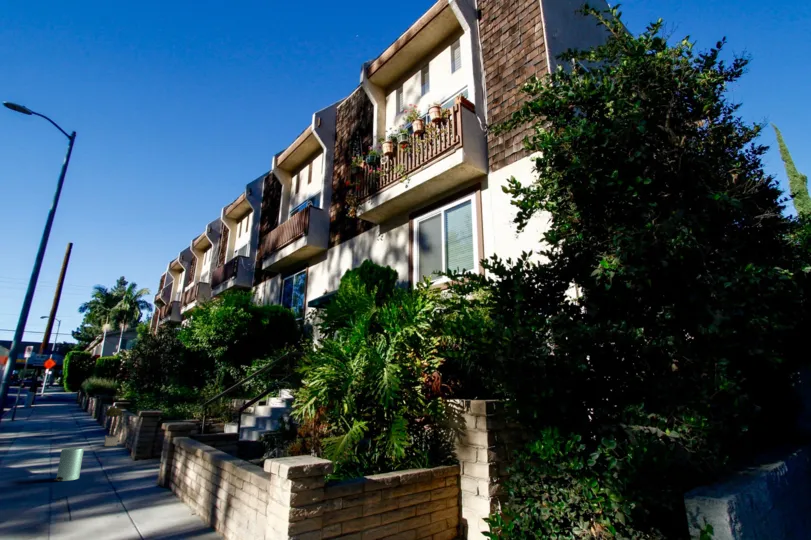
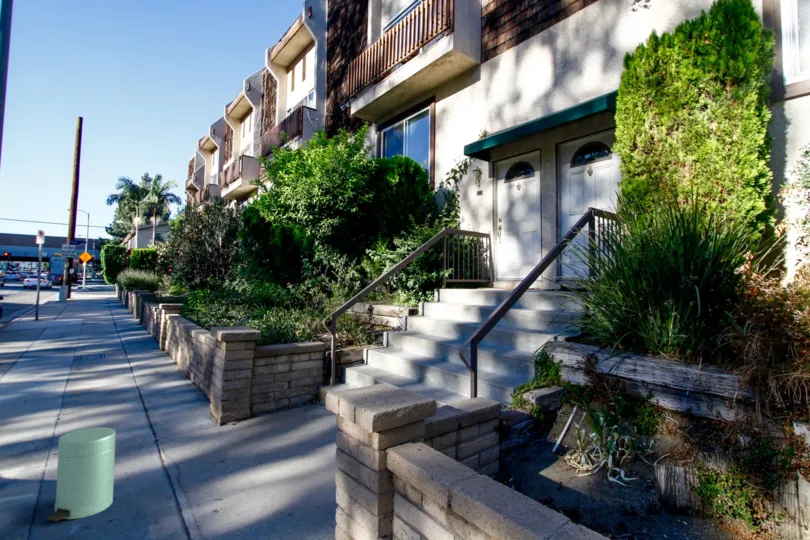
potted tree: present [104,407,123,446] -> none [151,313,181,378]

